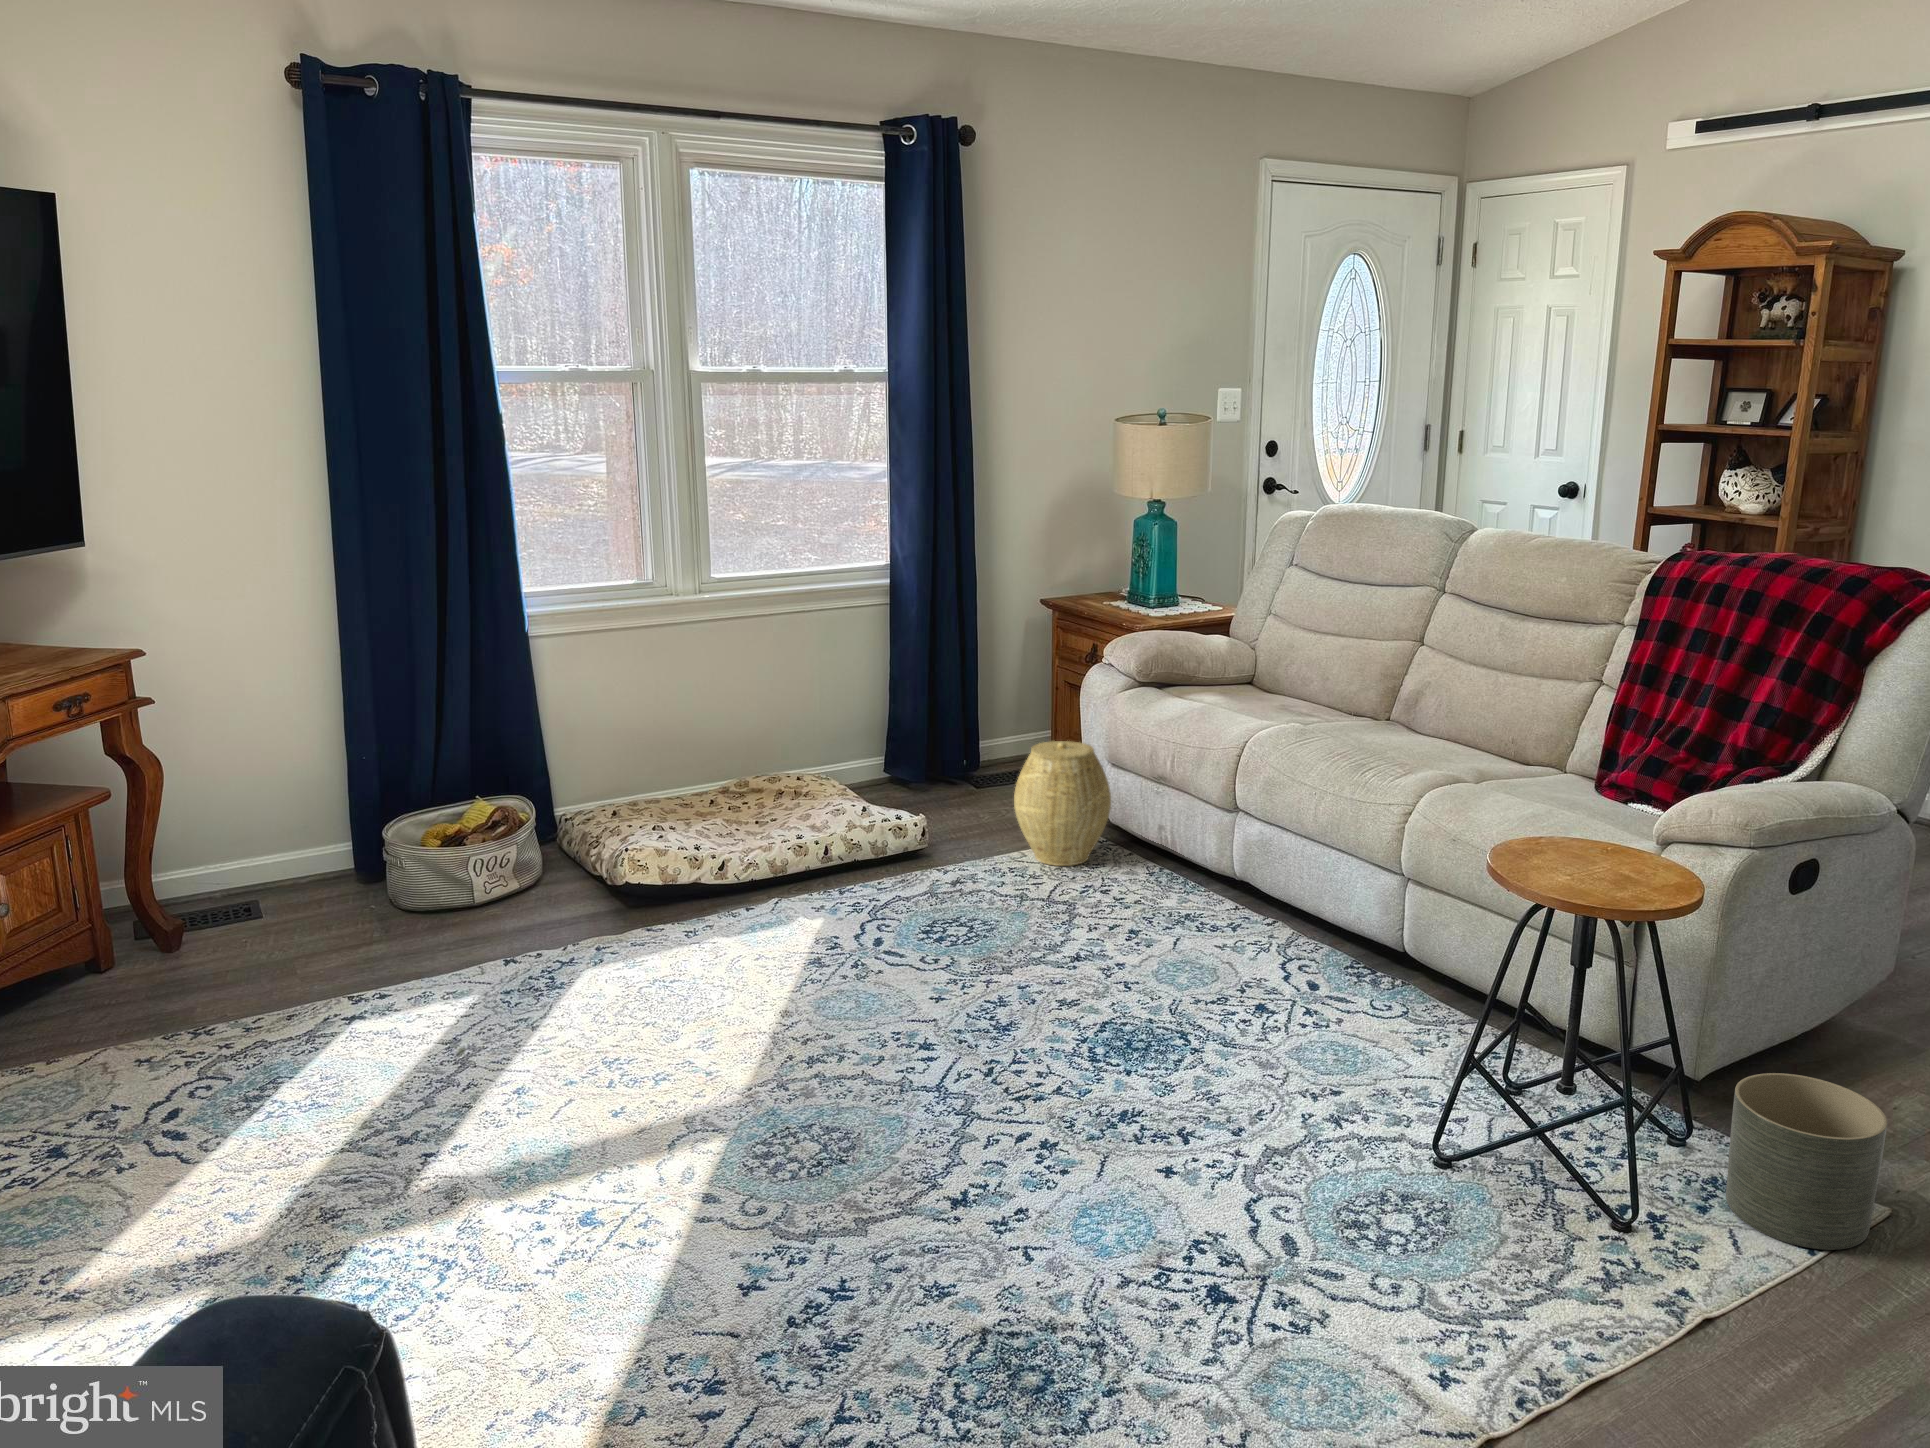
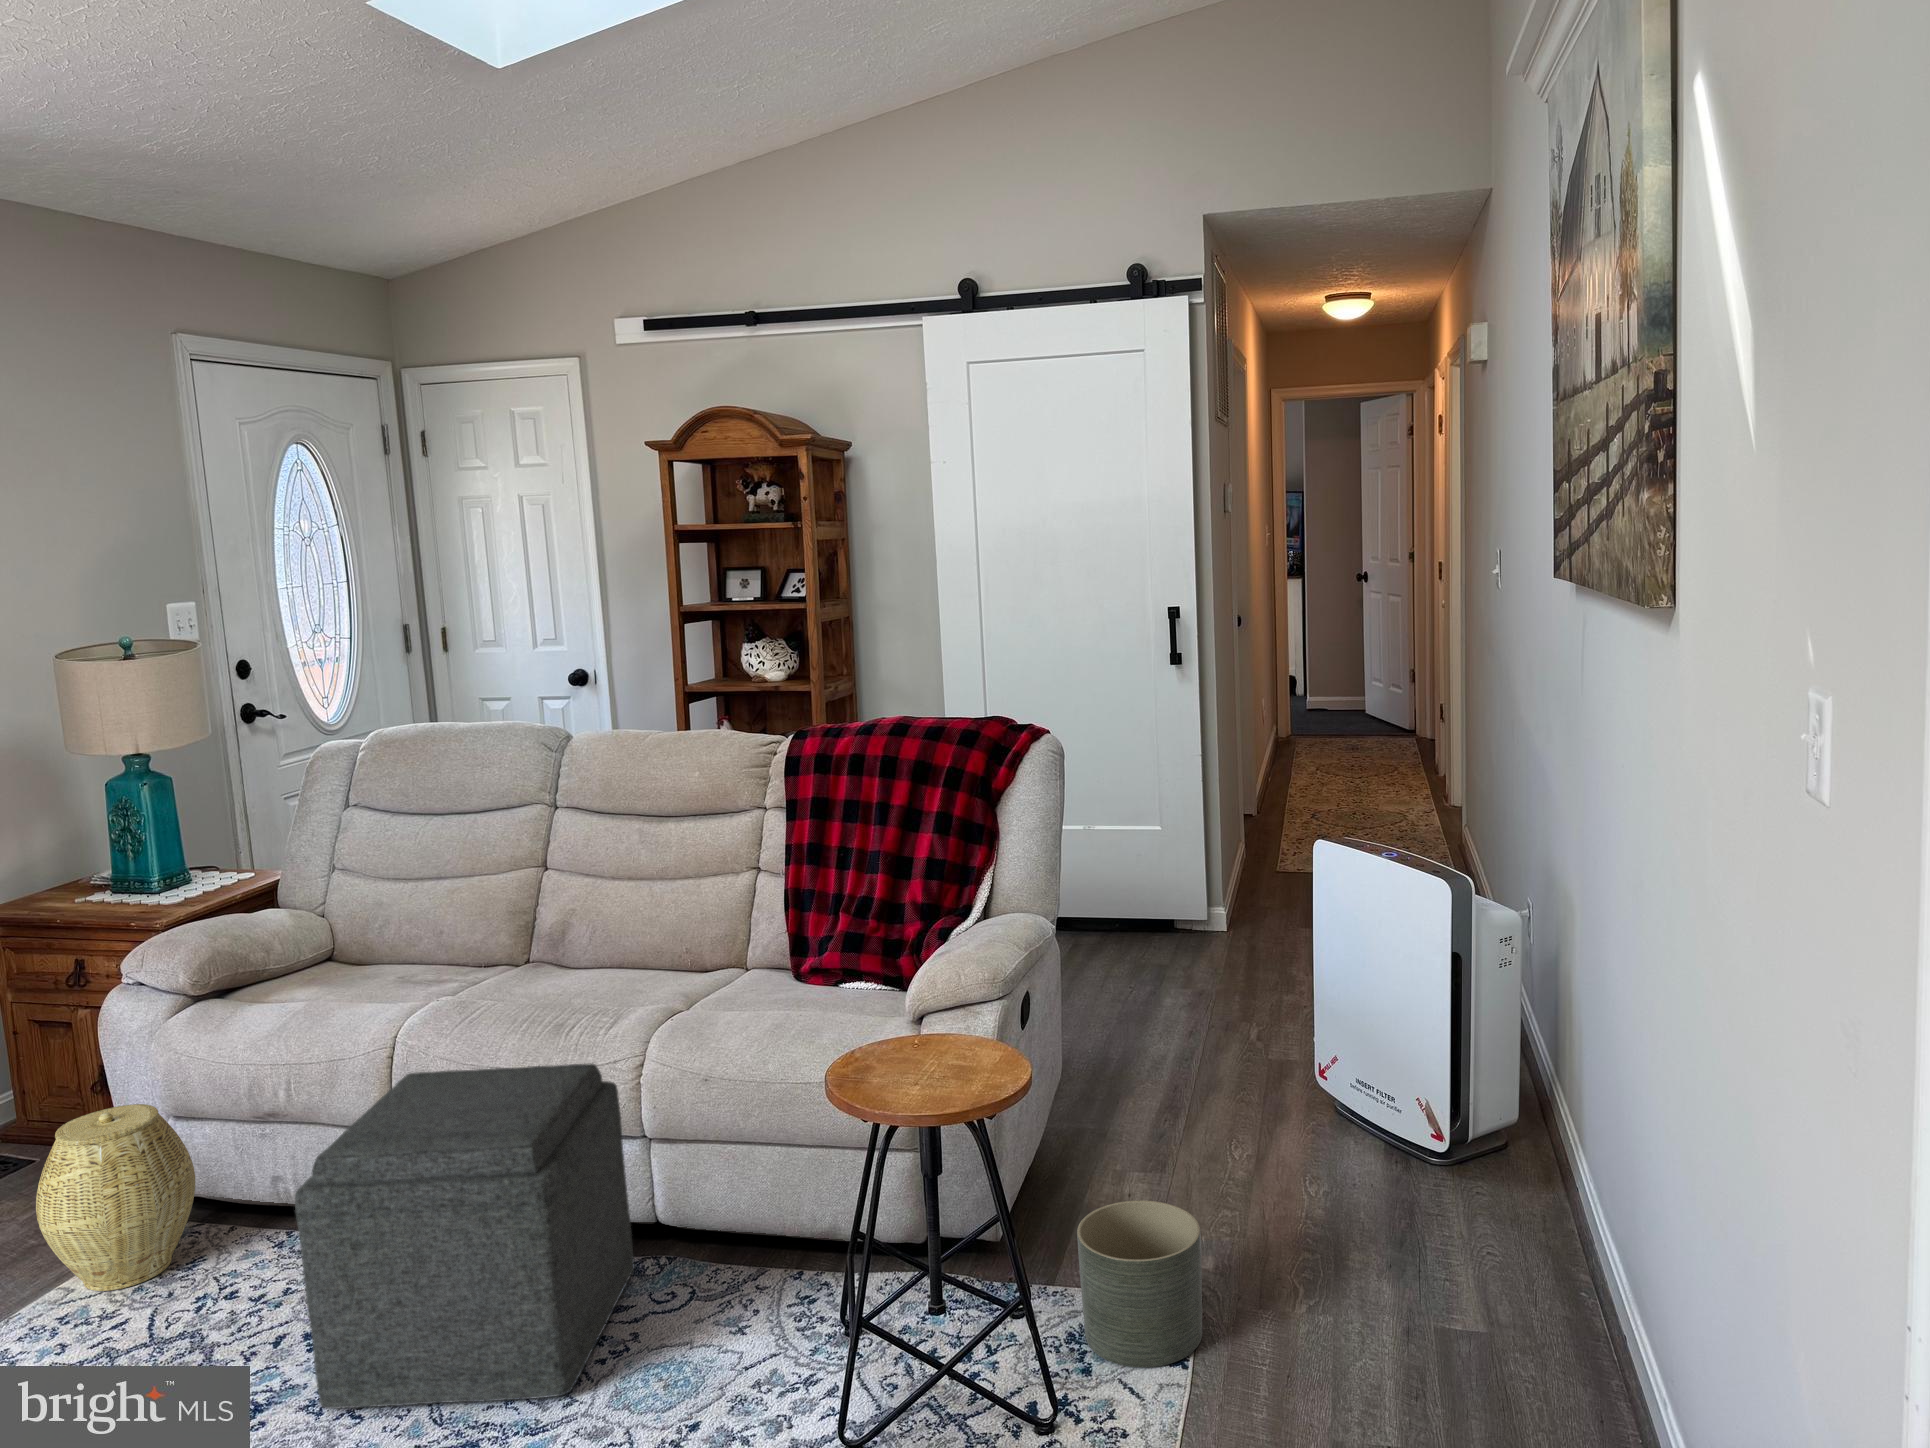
ottoman: none [1111,763,1379,1032] -> present [295,1063,635,1409]

